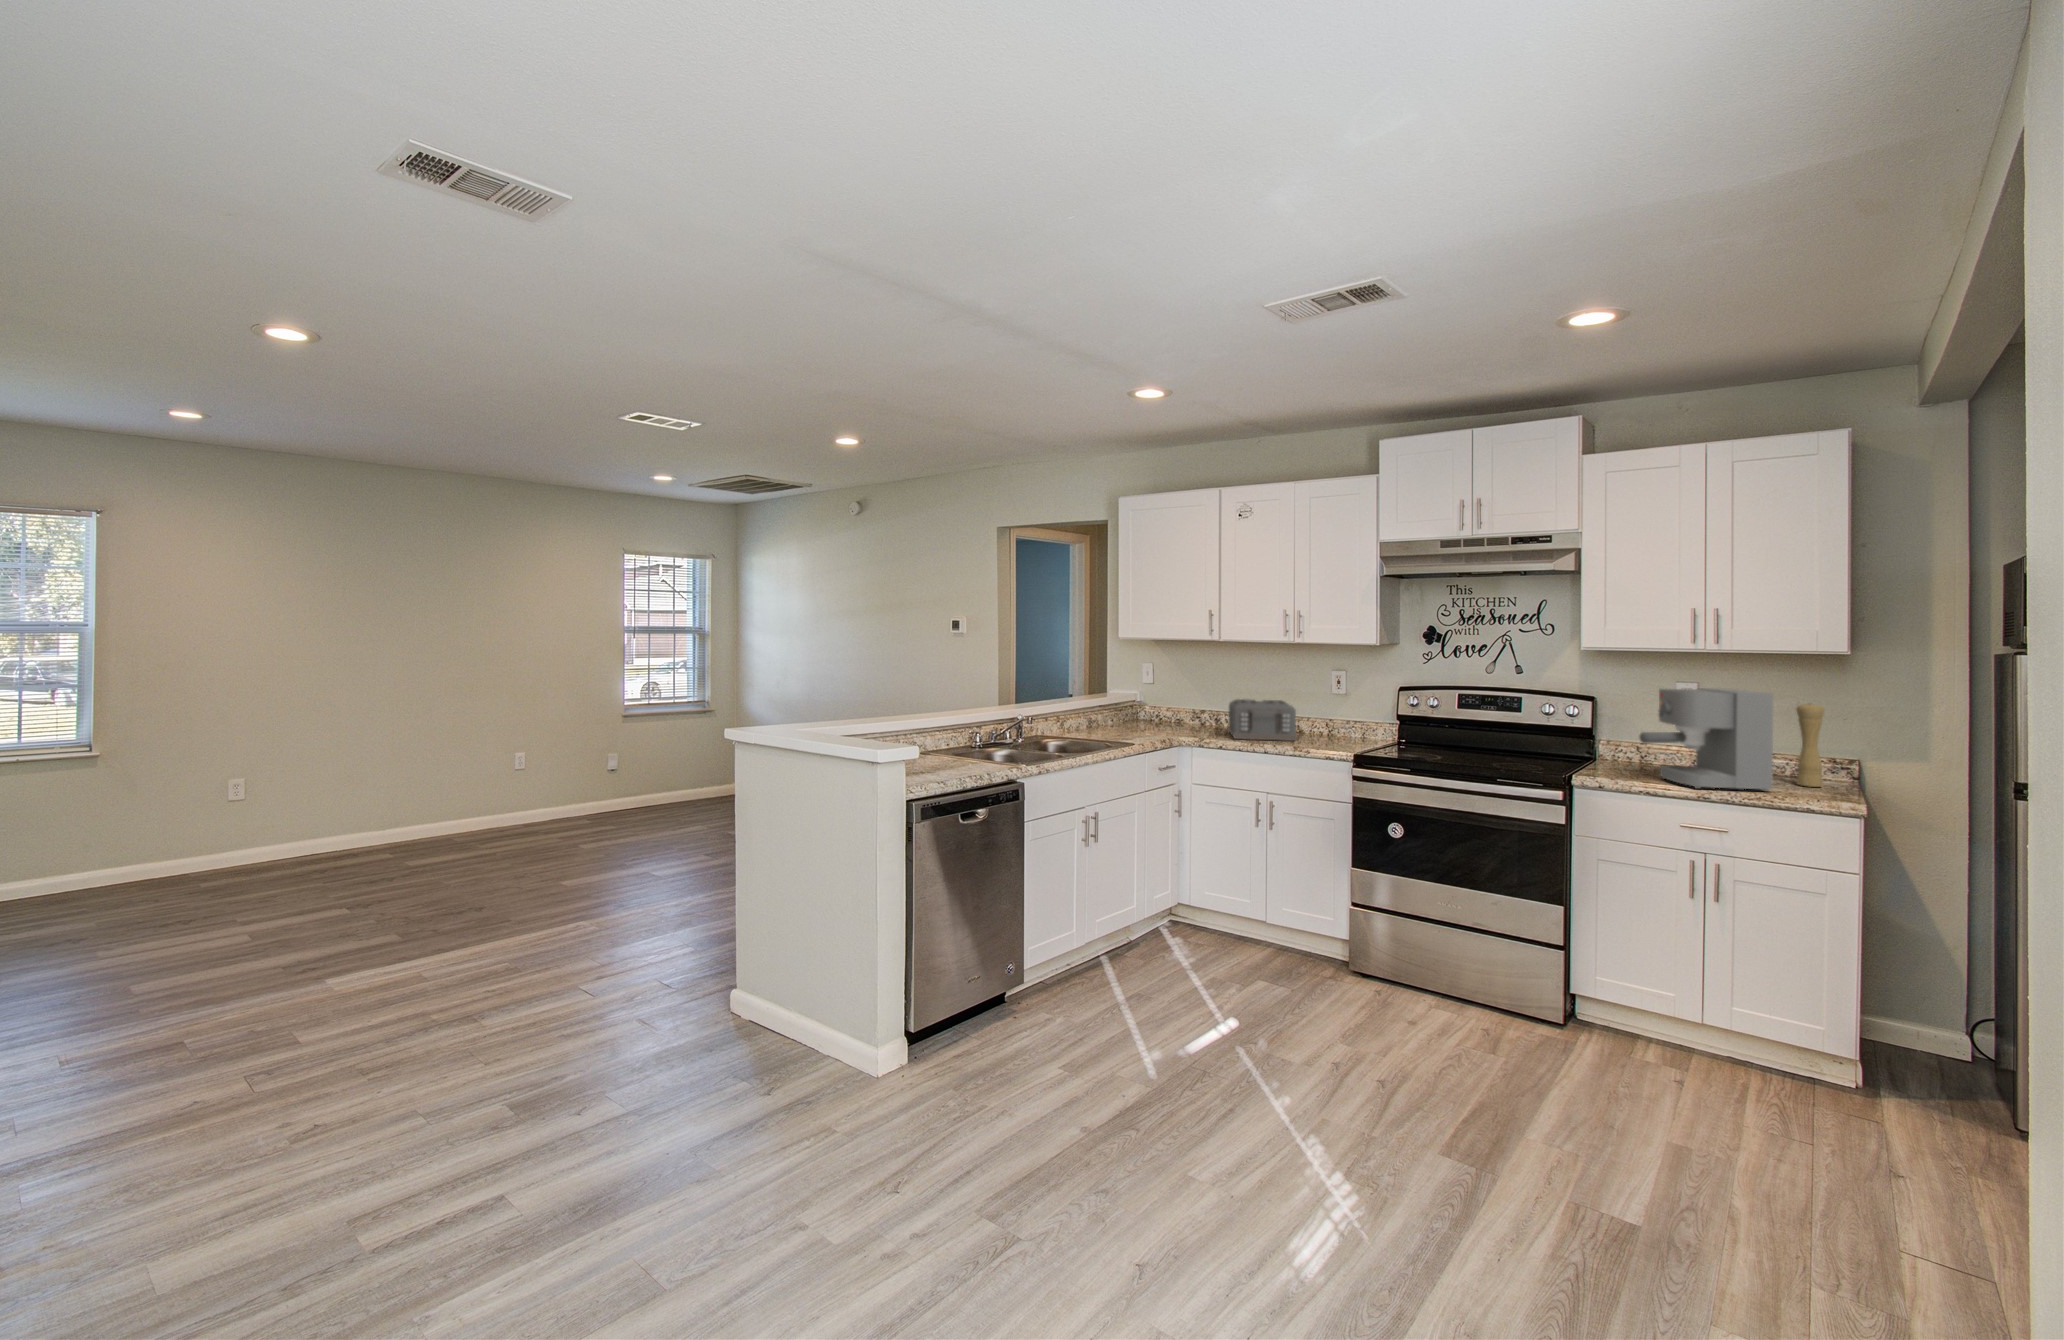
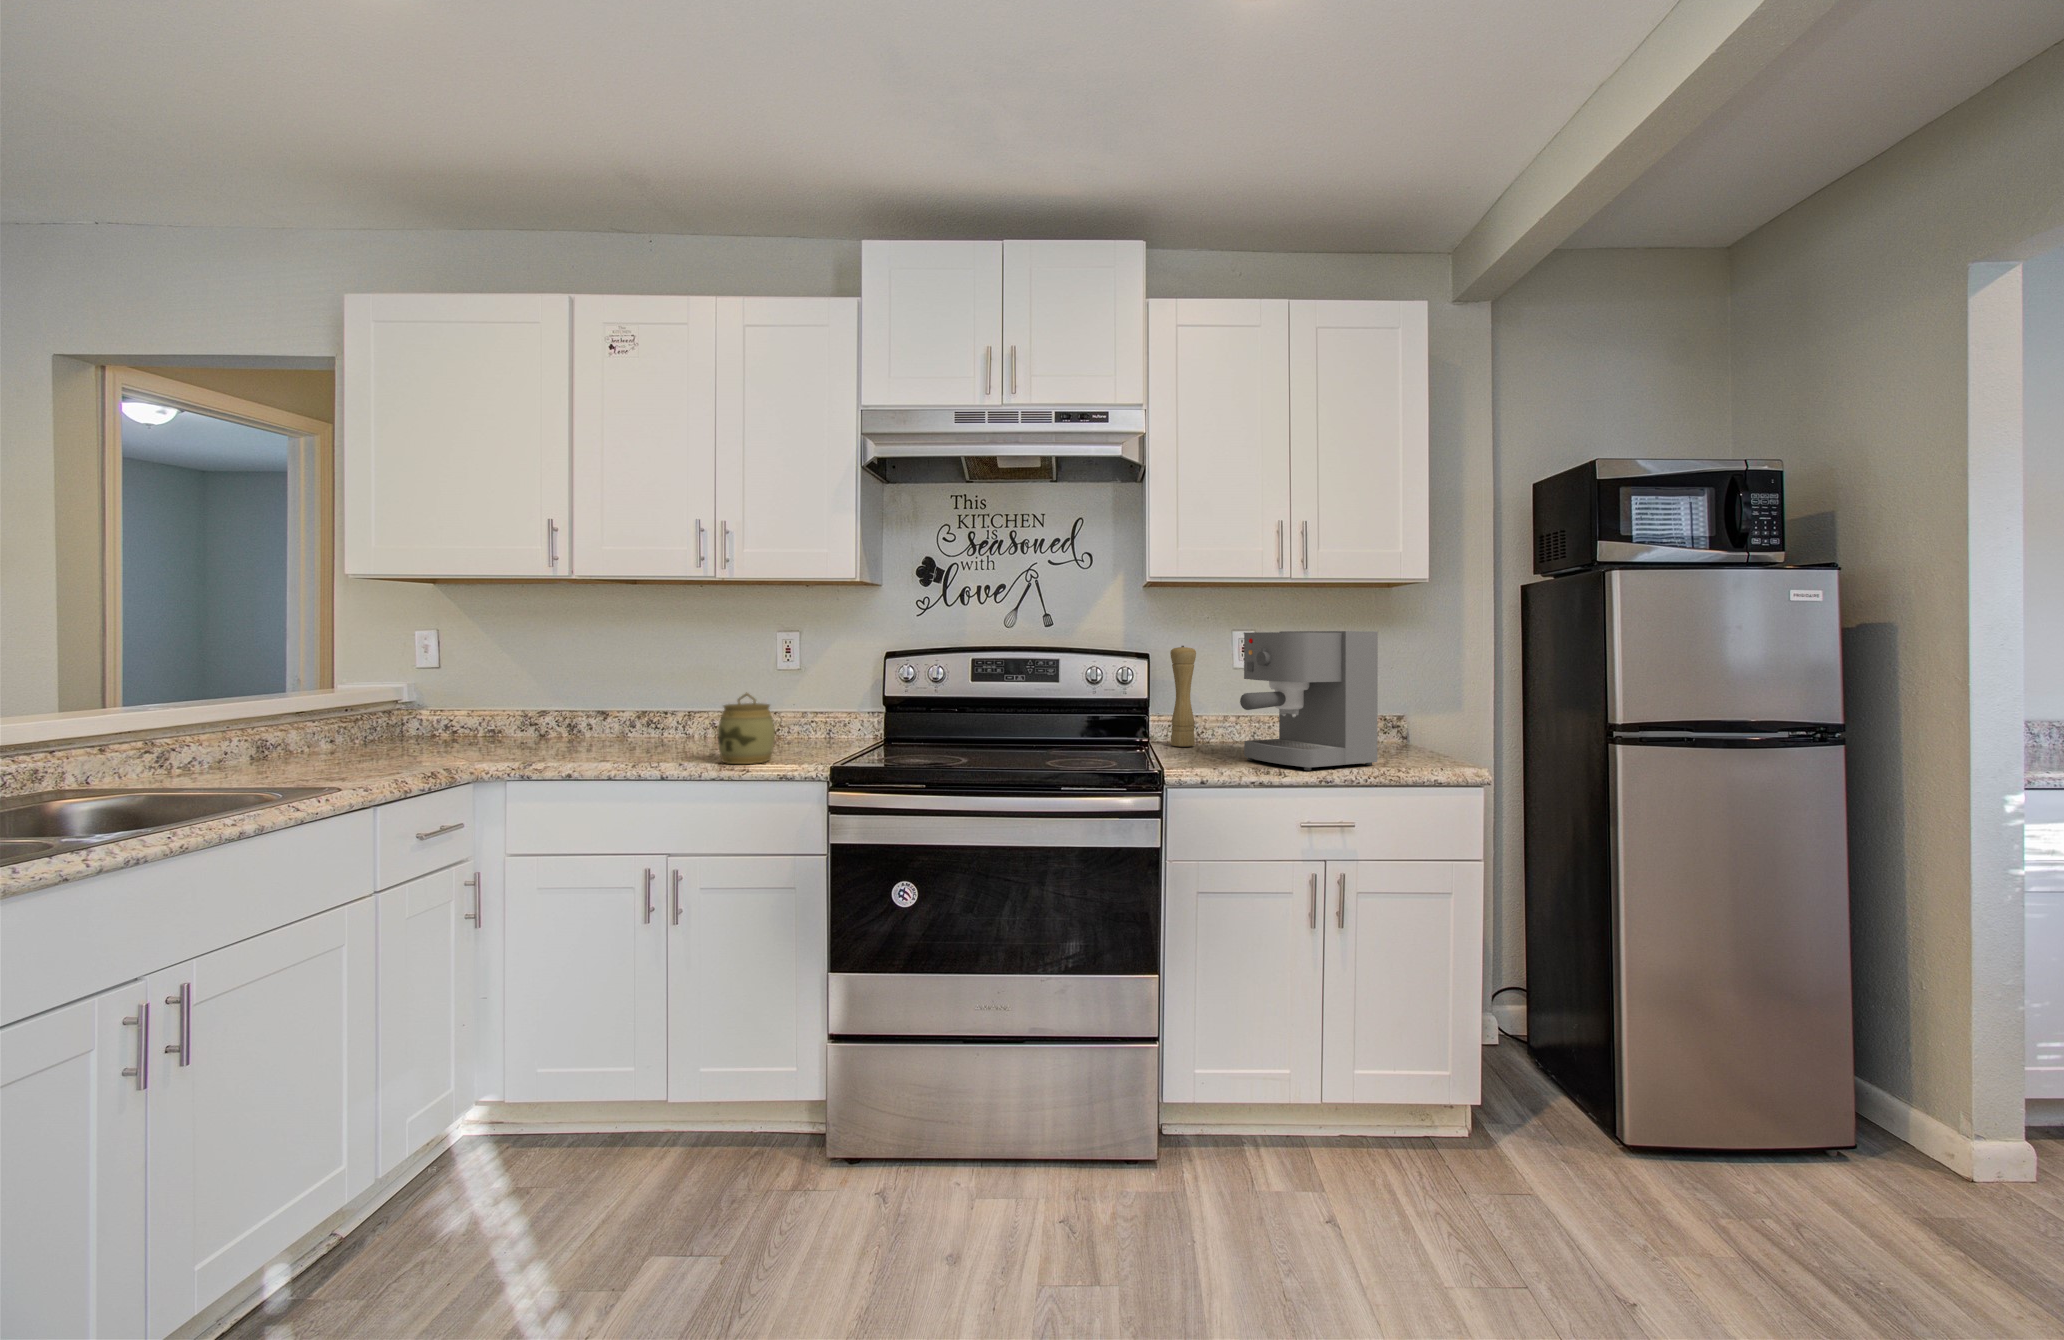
toaster: present [1228,699,1297,741] -> none [591,684,719,757]
pepper mill: present [1796,703,1824,787] -> present [1170,646,1196,747]
jar: none [1295,709,1327,750] -> present [717,693,775,764]

